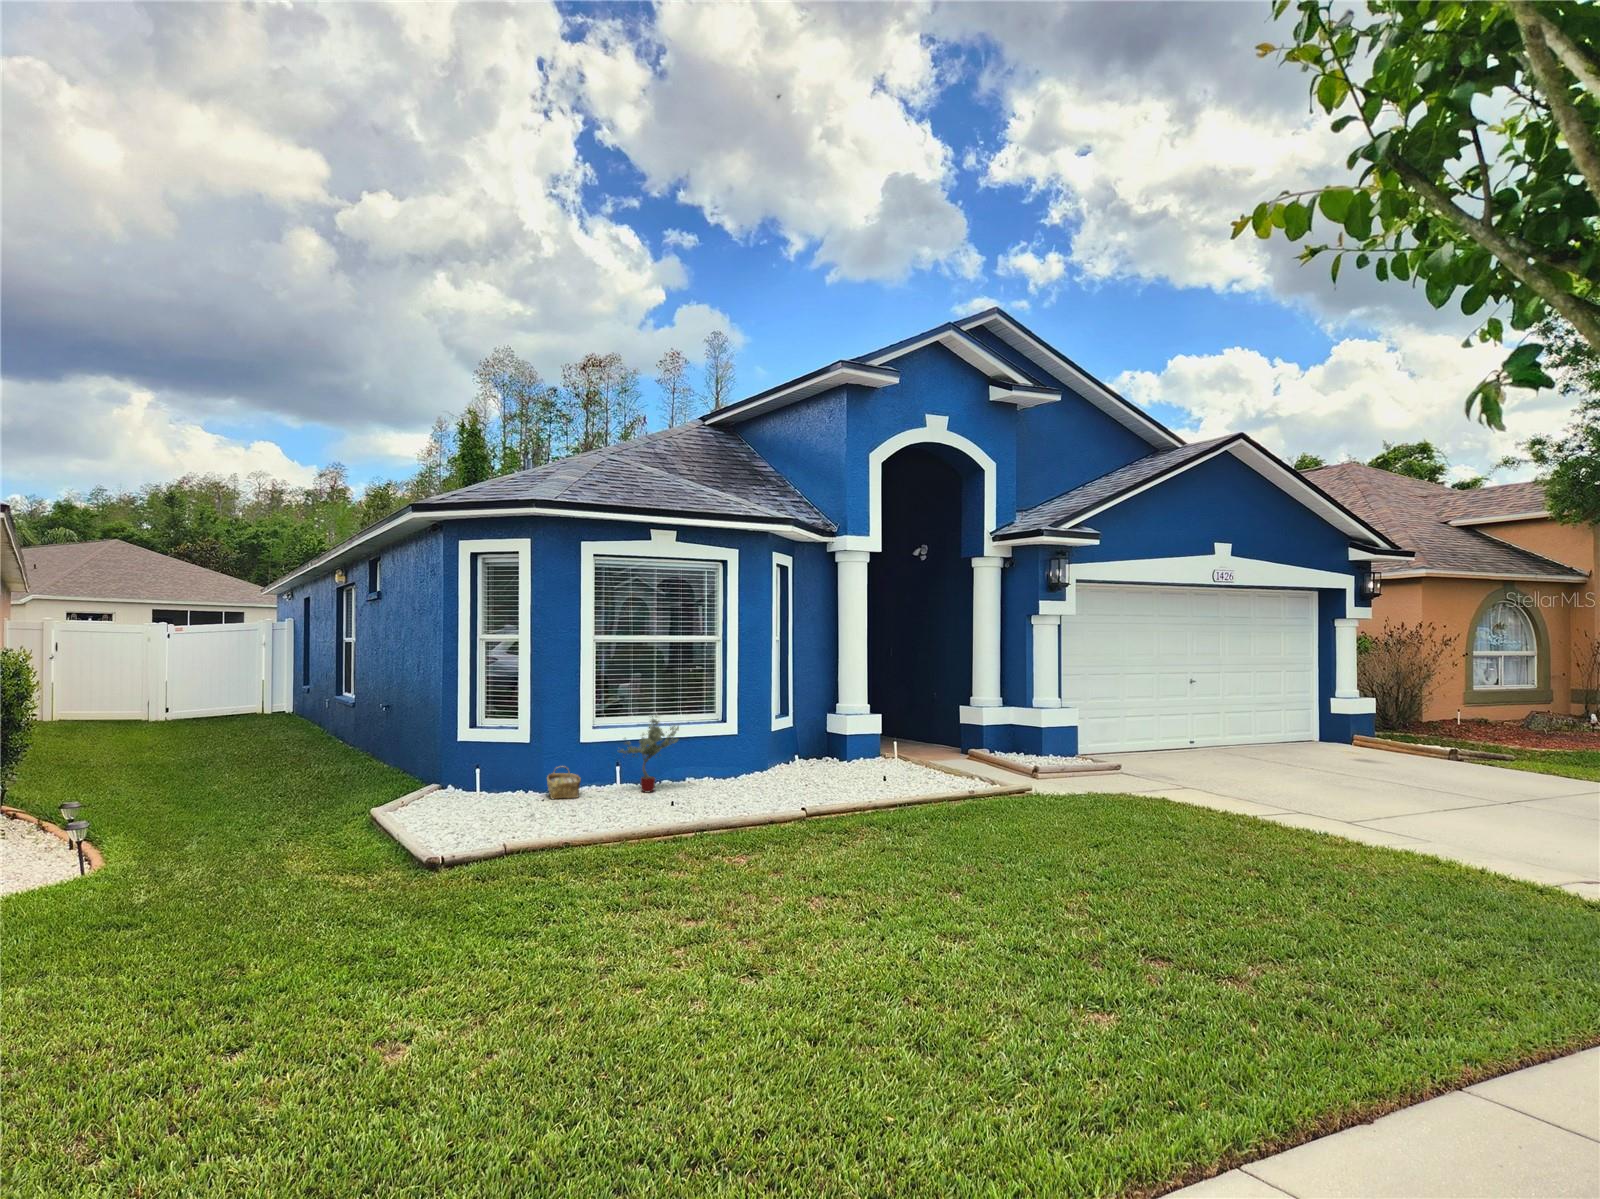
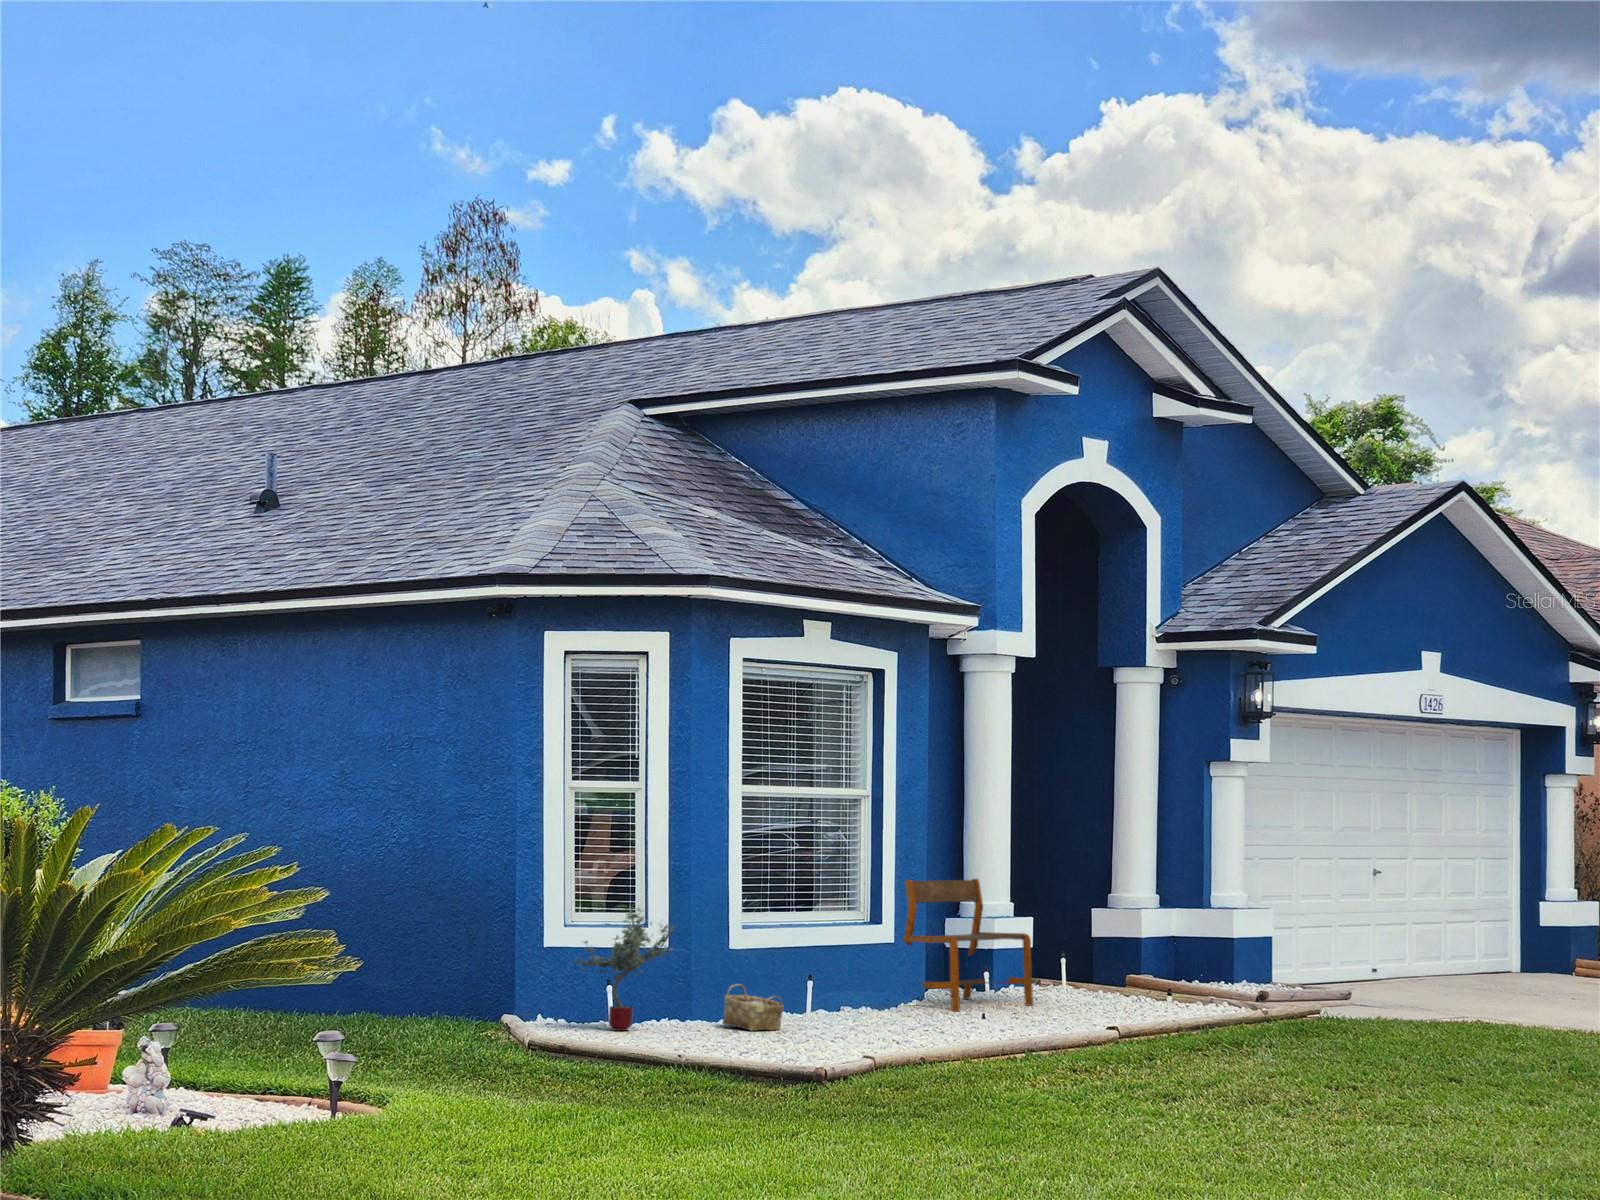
bench: none [753,692,849,780] -> present [903,879,1033,1012]
potted tree: present [619,716,679,793] -> present [573,907,673,1031]

